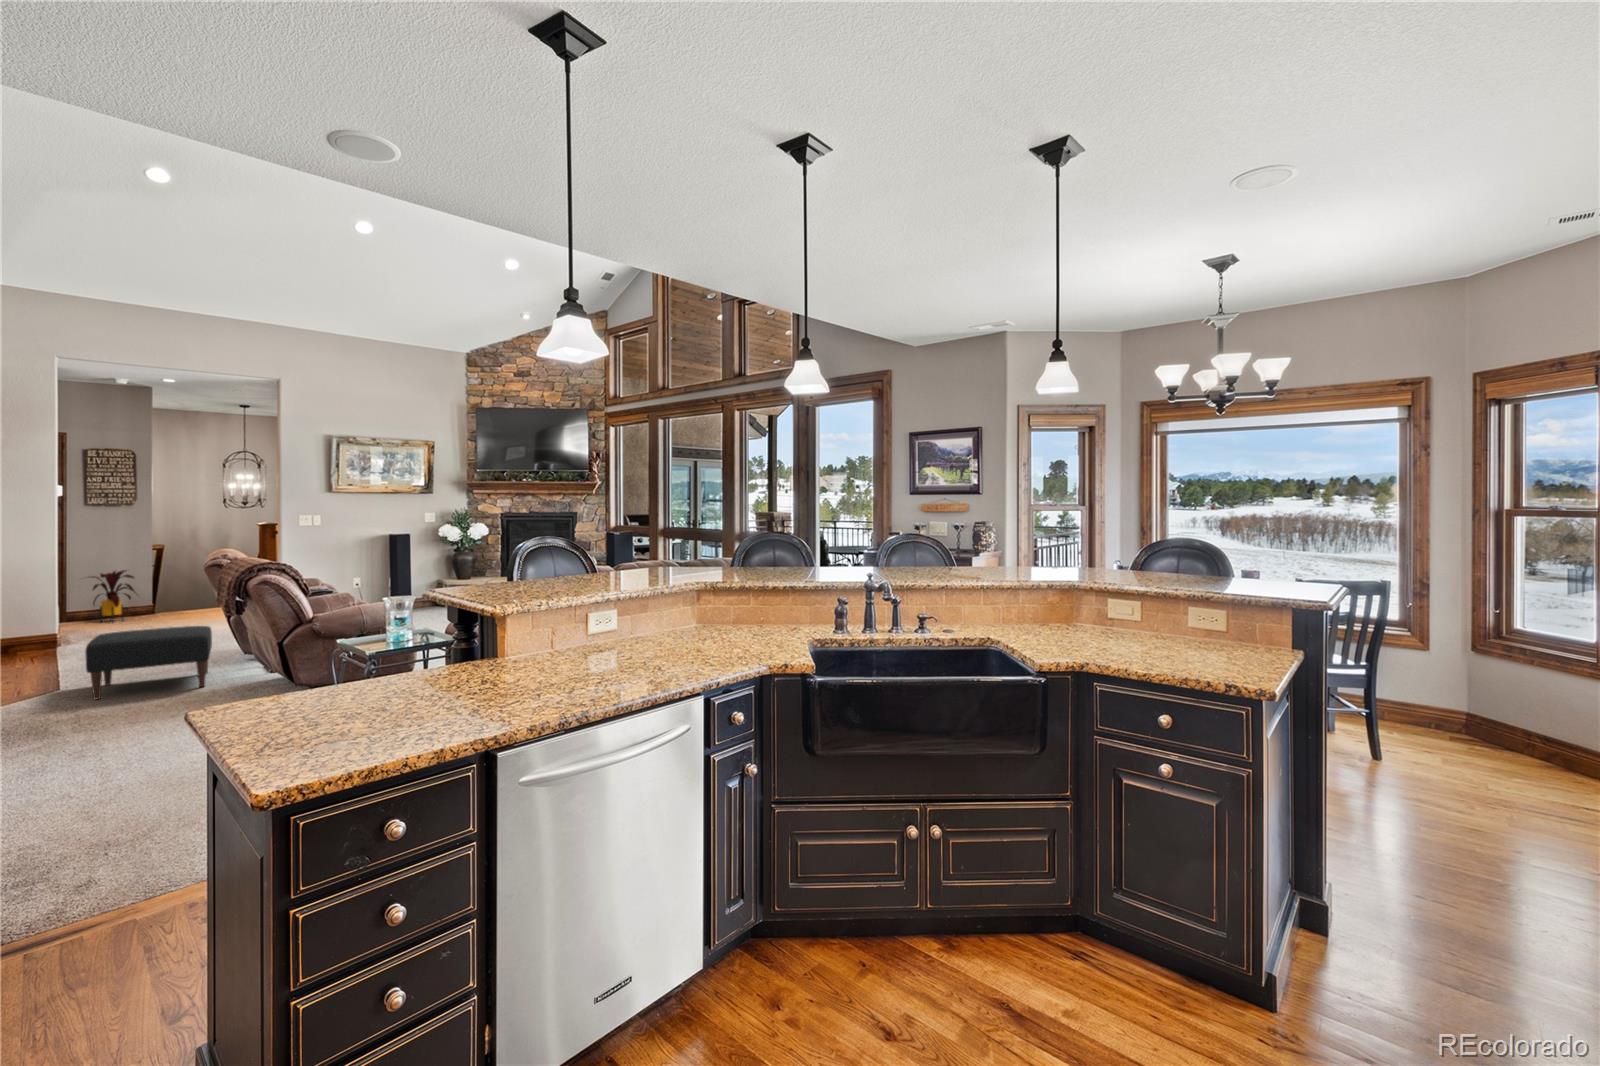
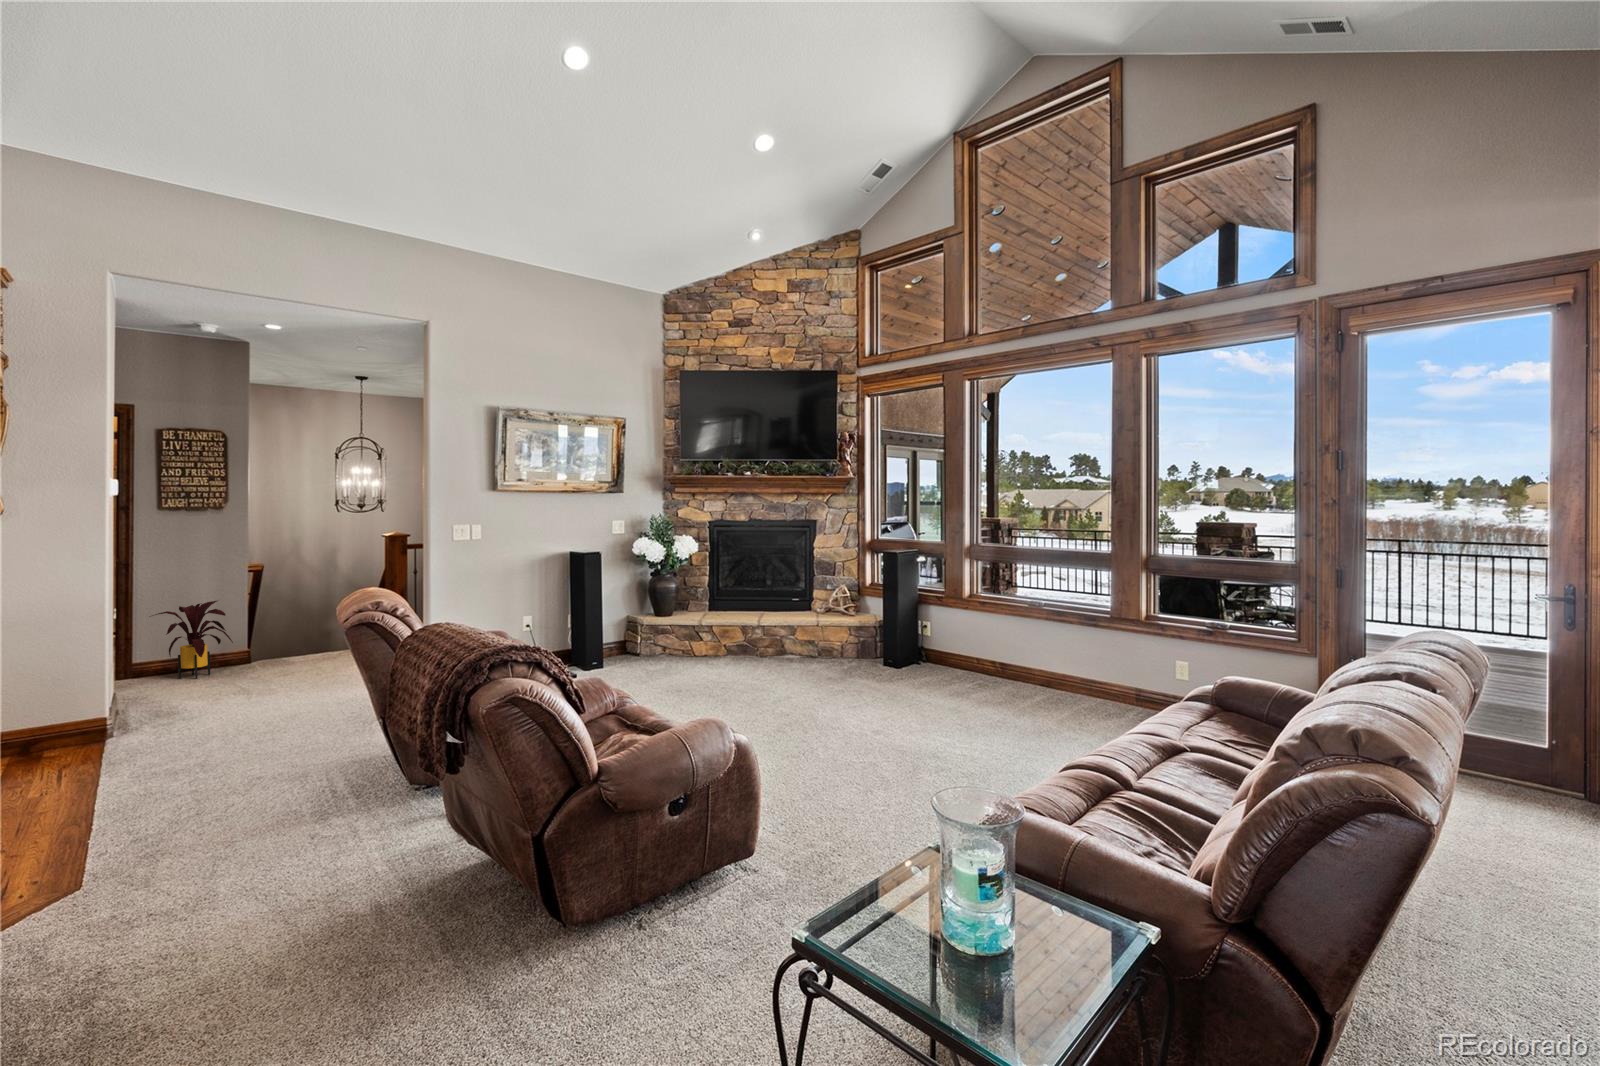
ottoman: present [85,626,212,699] -> none [114,749,371,962]

